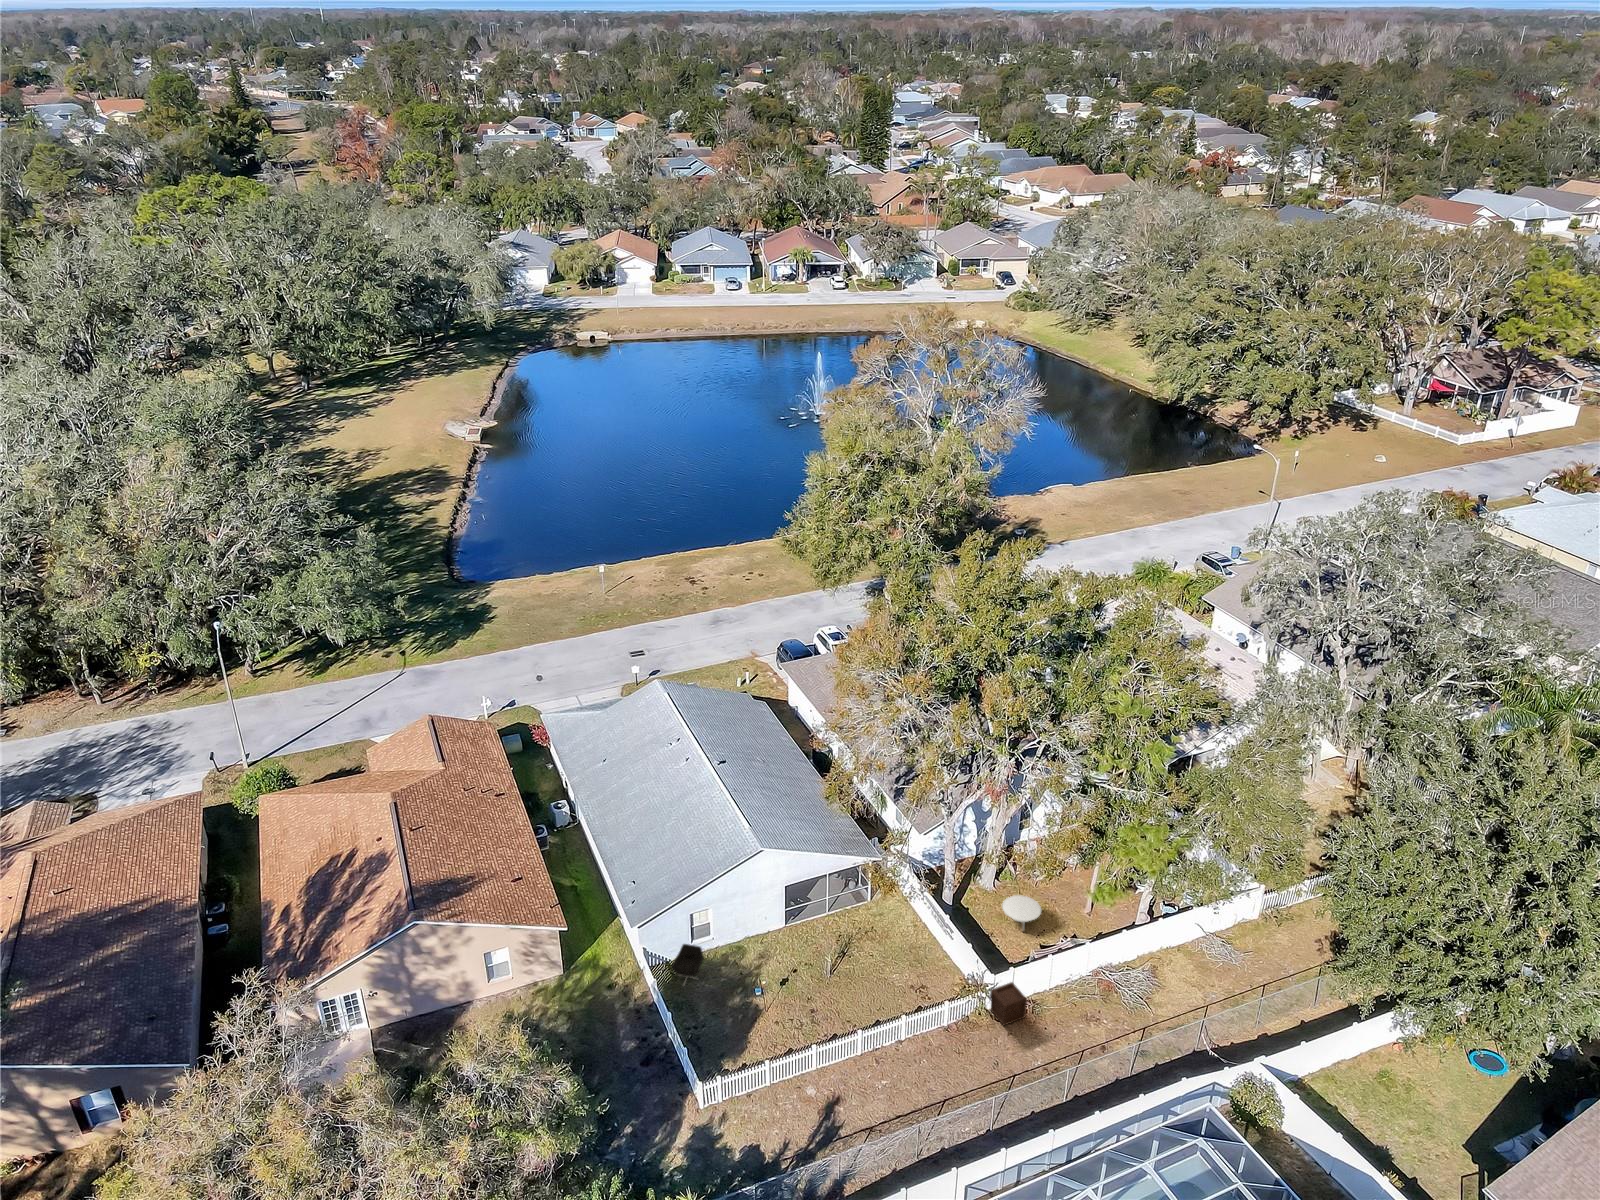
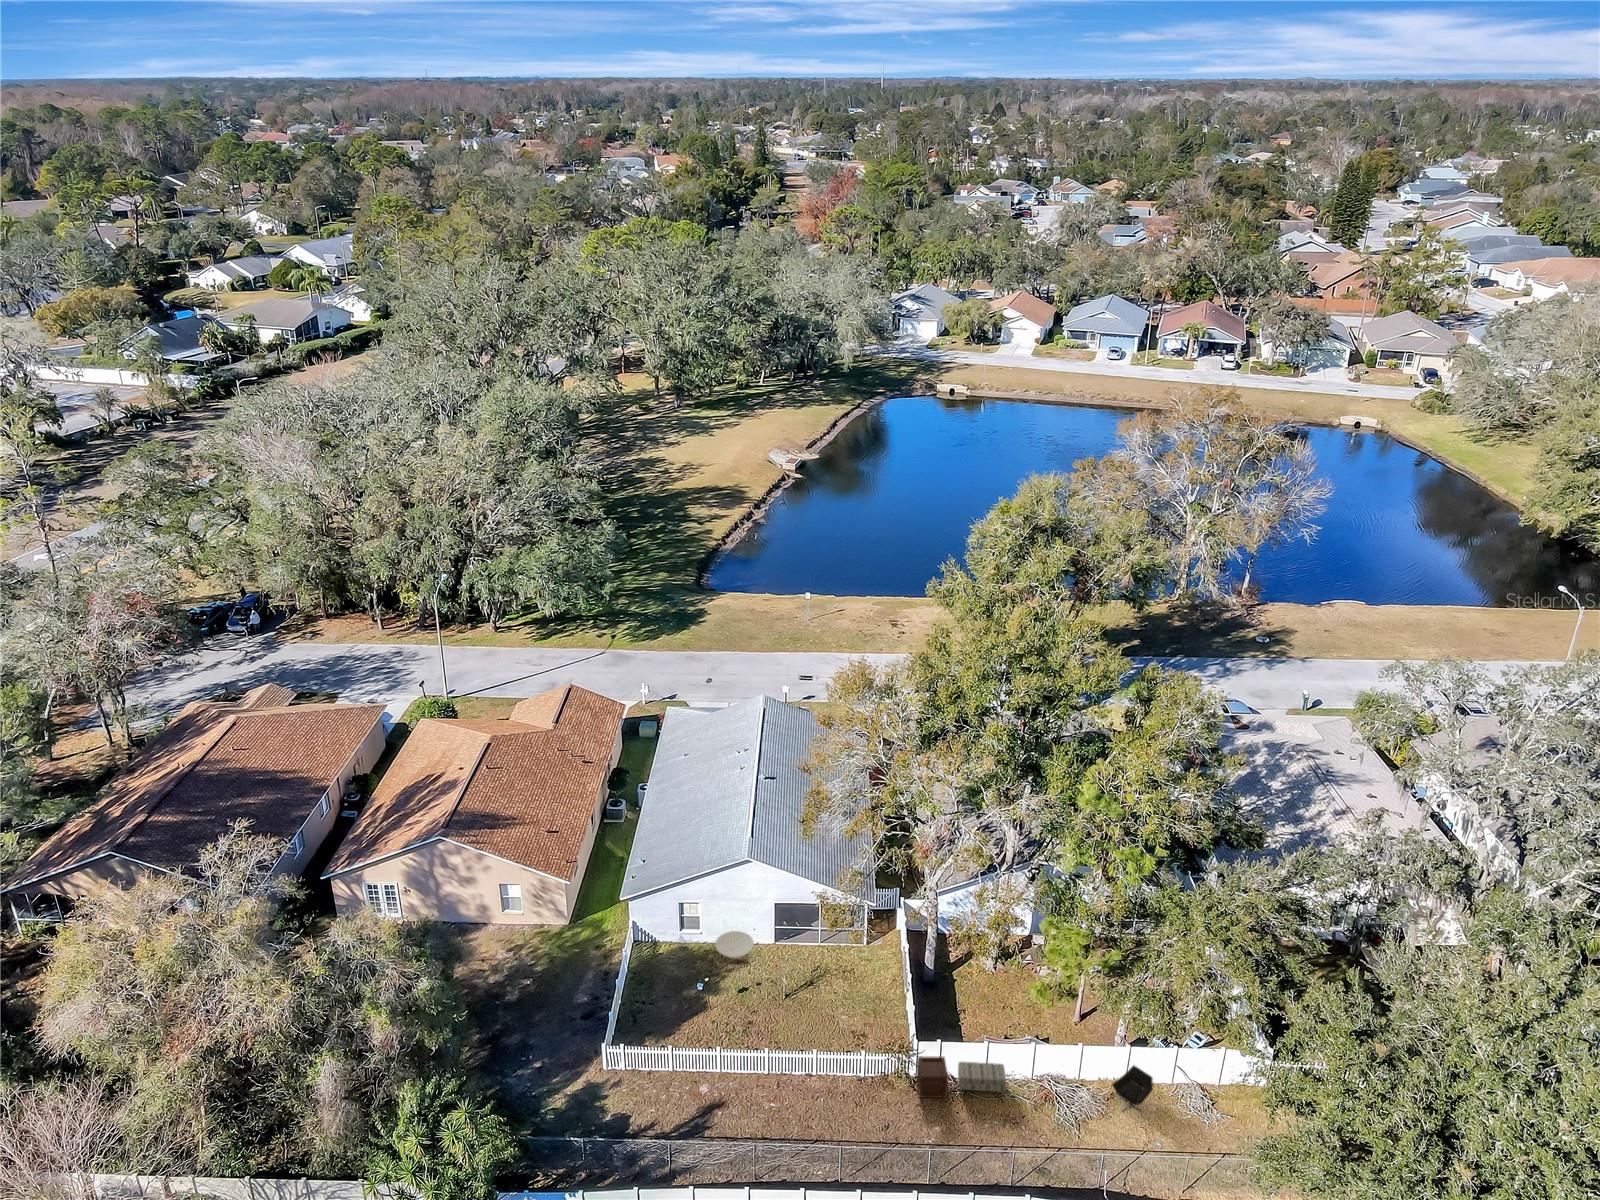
round table: present [1002,895,1041,932] -> present [715,931,754,963]
lounge chair: present [670,944,704,984] -> present [1112,1066,1153,1110]
bench: none [1023,972,1071,1010] -> present [958,1062,1006,1095]

